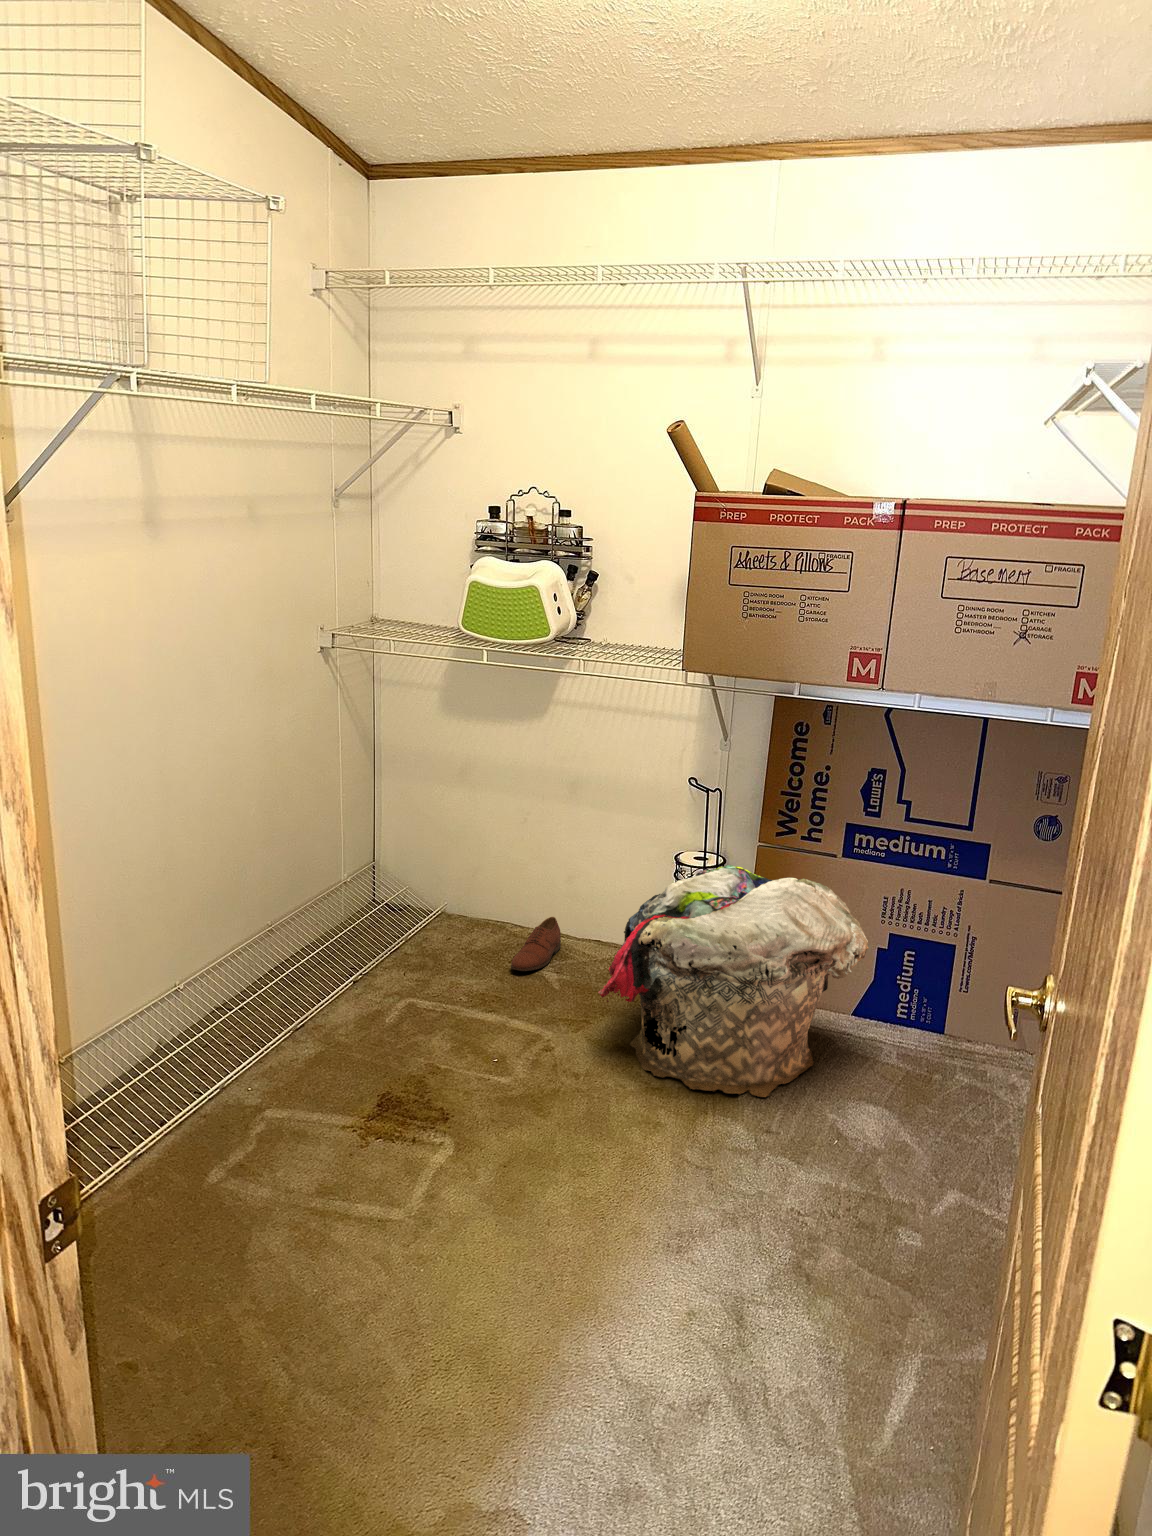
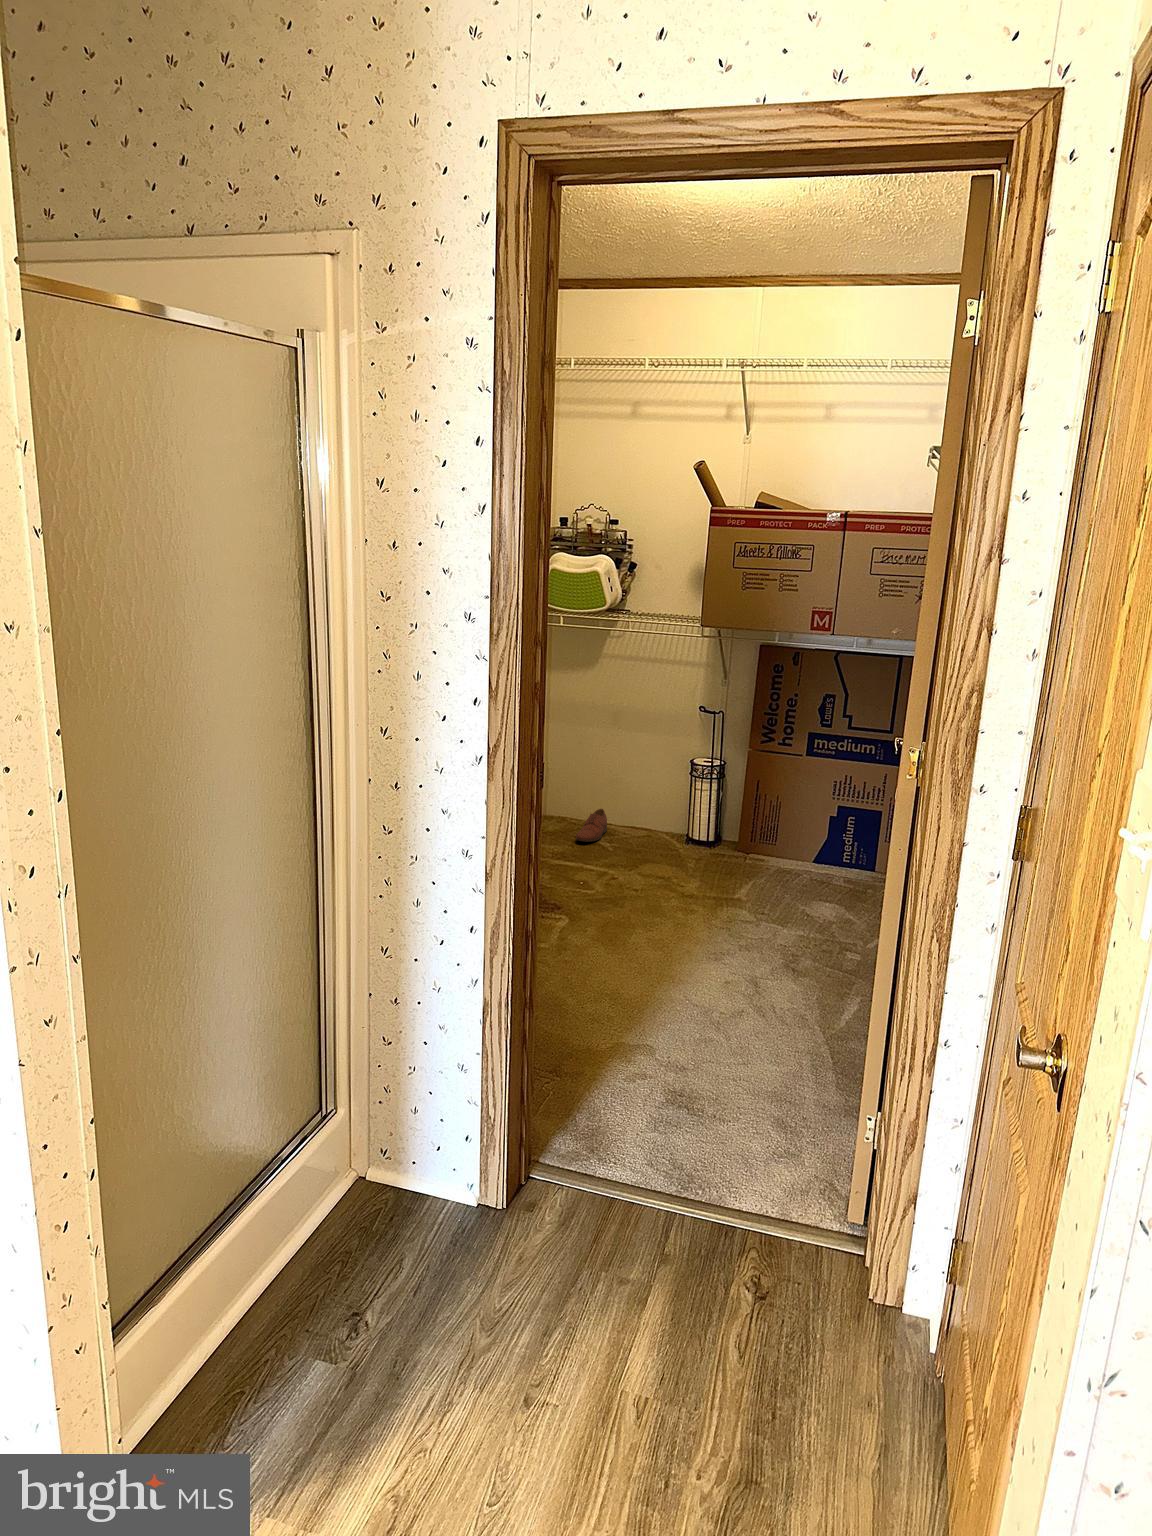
laundry basket: present [598,865,869,1097] -> none [646,757,825,904]

